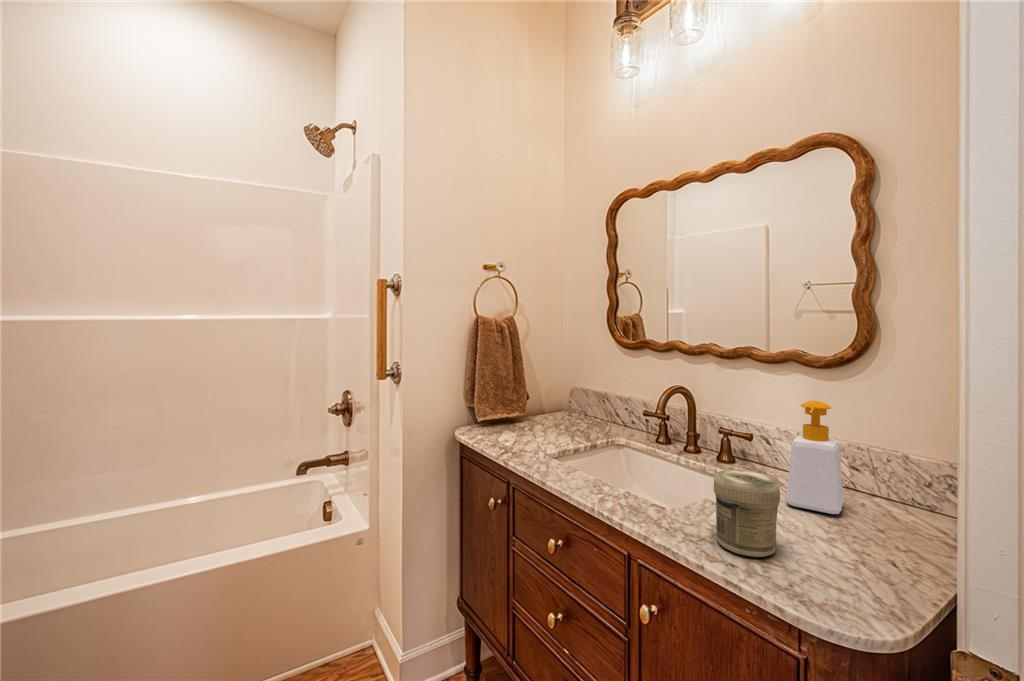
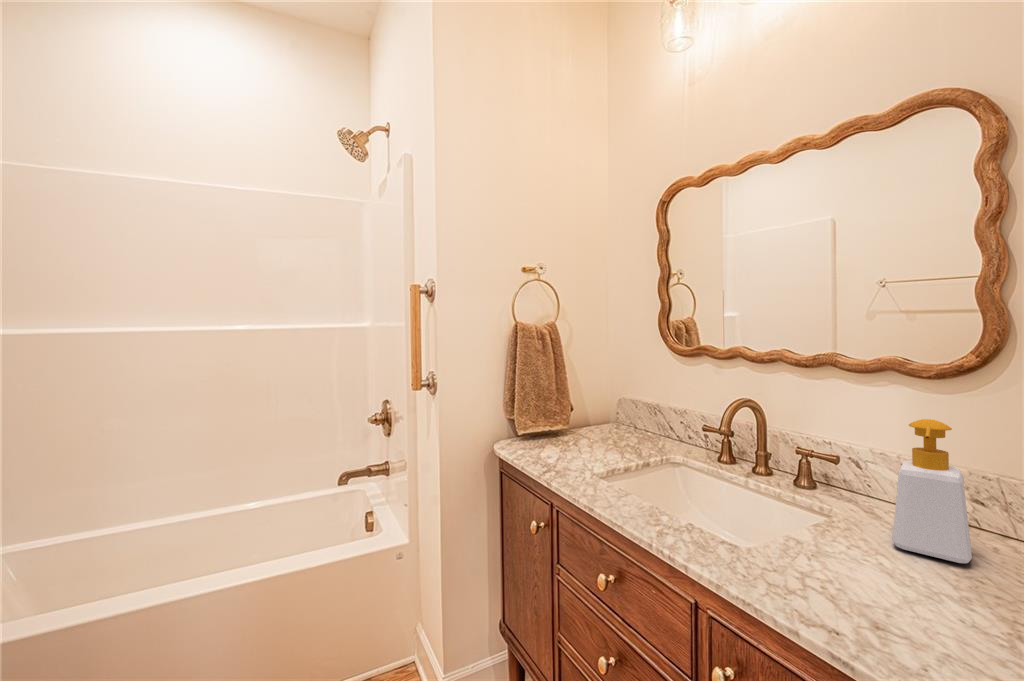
jar: present [714,469,780,557] -> none [805,506,899,624]

